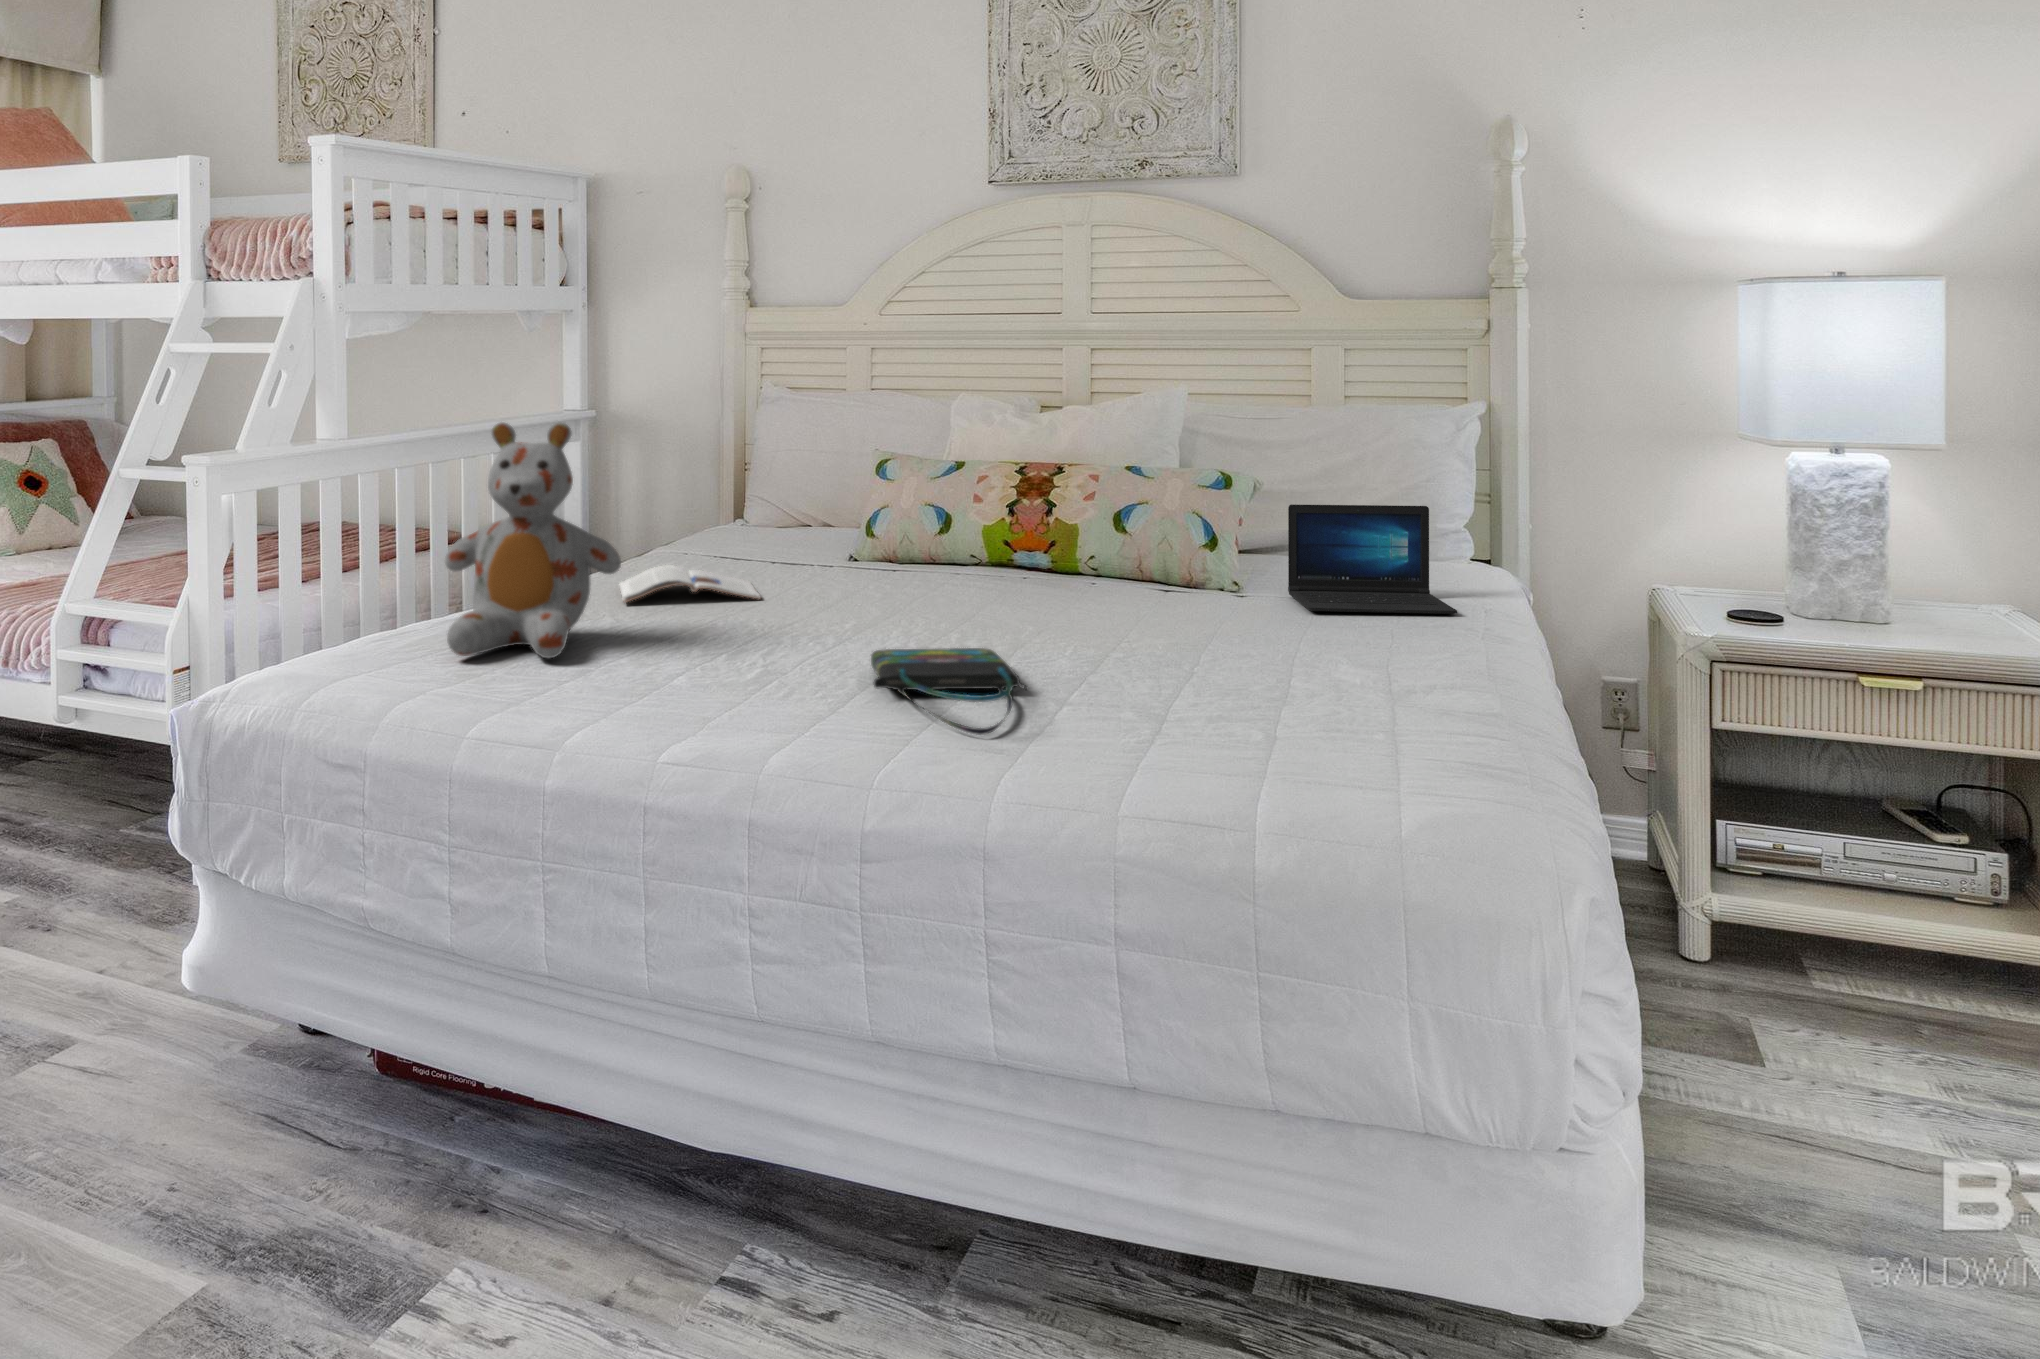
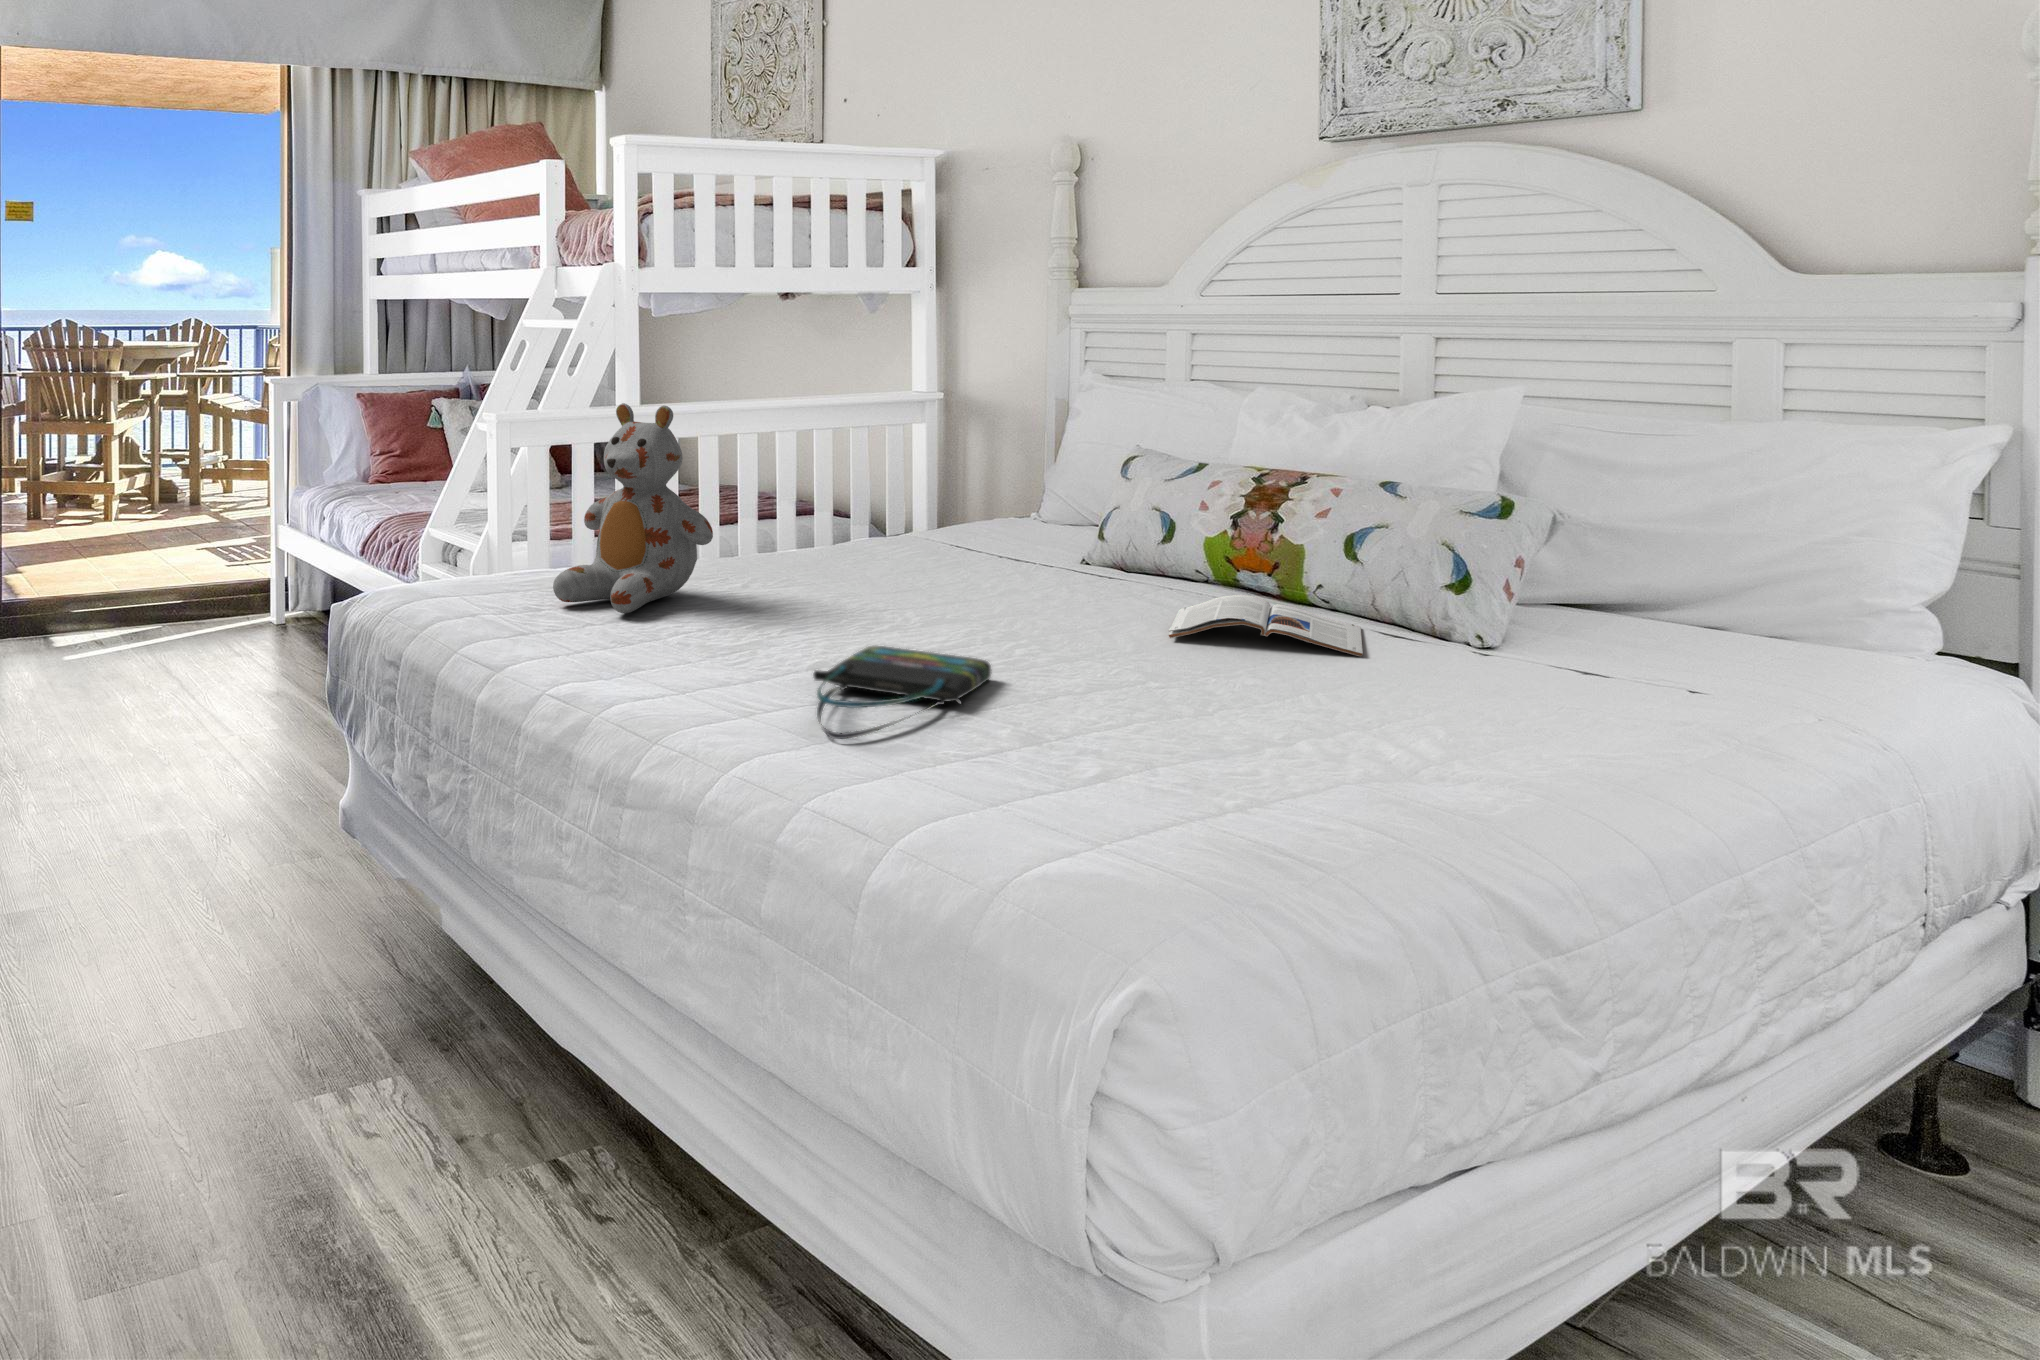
laptop: present [1288,504,1457,614] -> none [1508,541,1753,710]
magazine: present [620,565,761,603] -> present [1169,595,1363,657]

